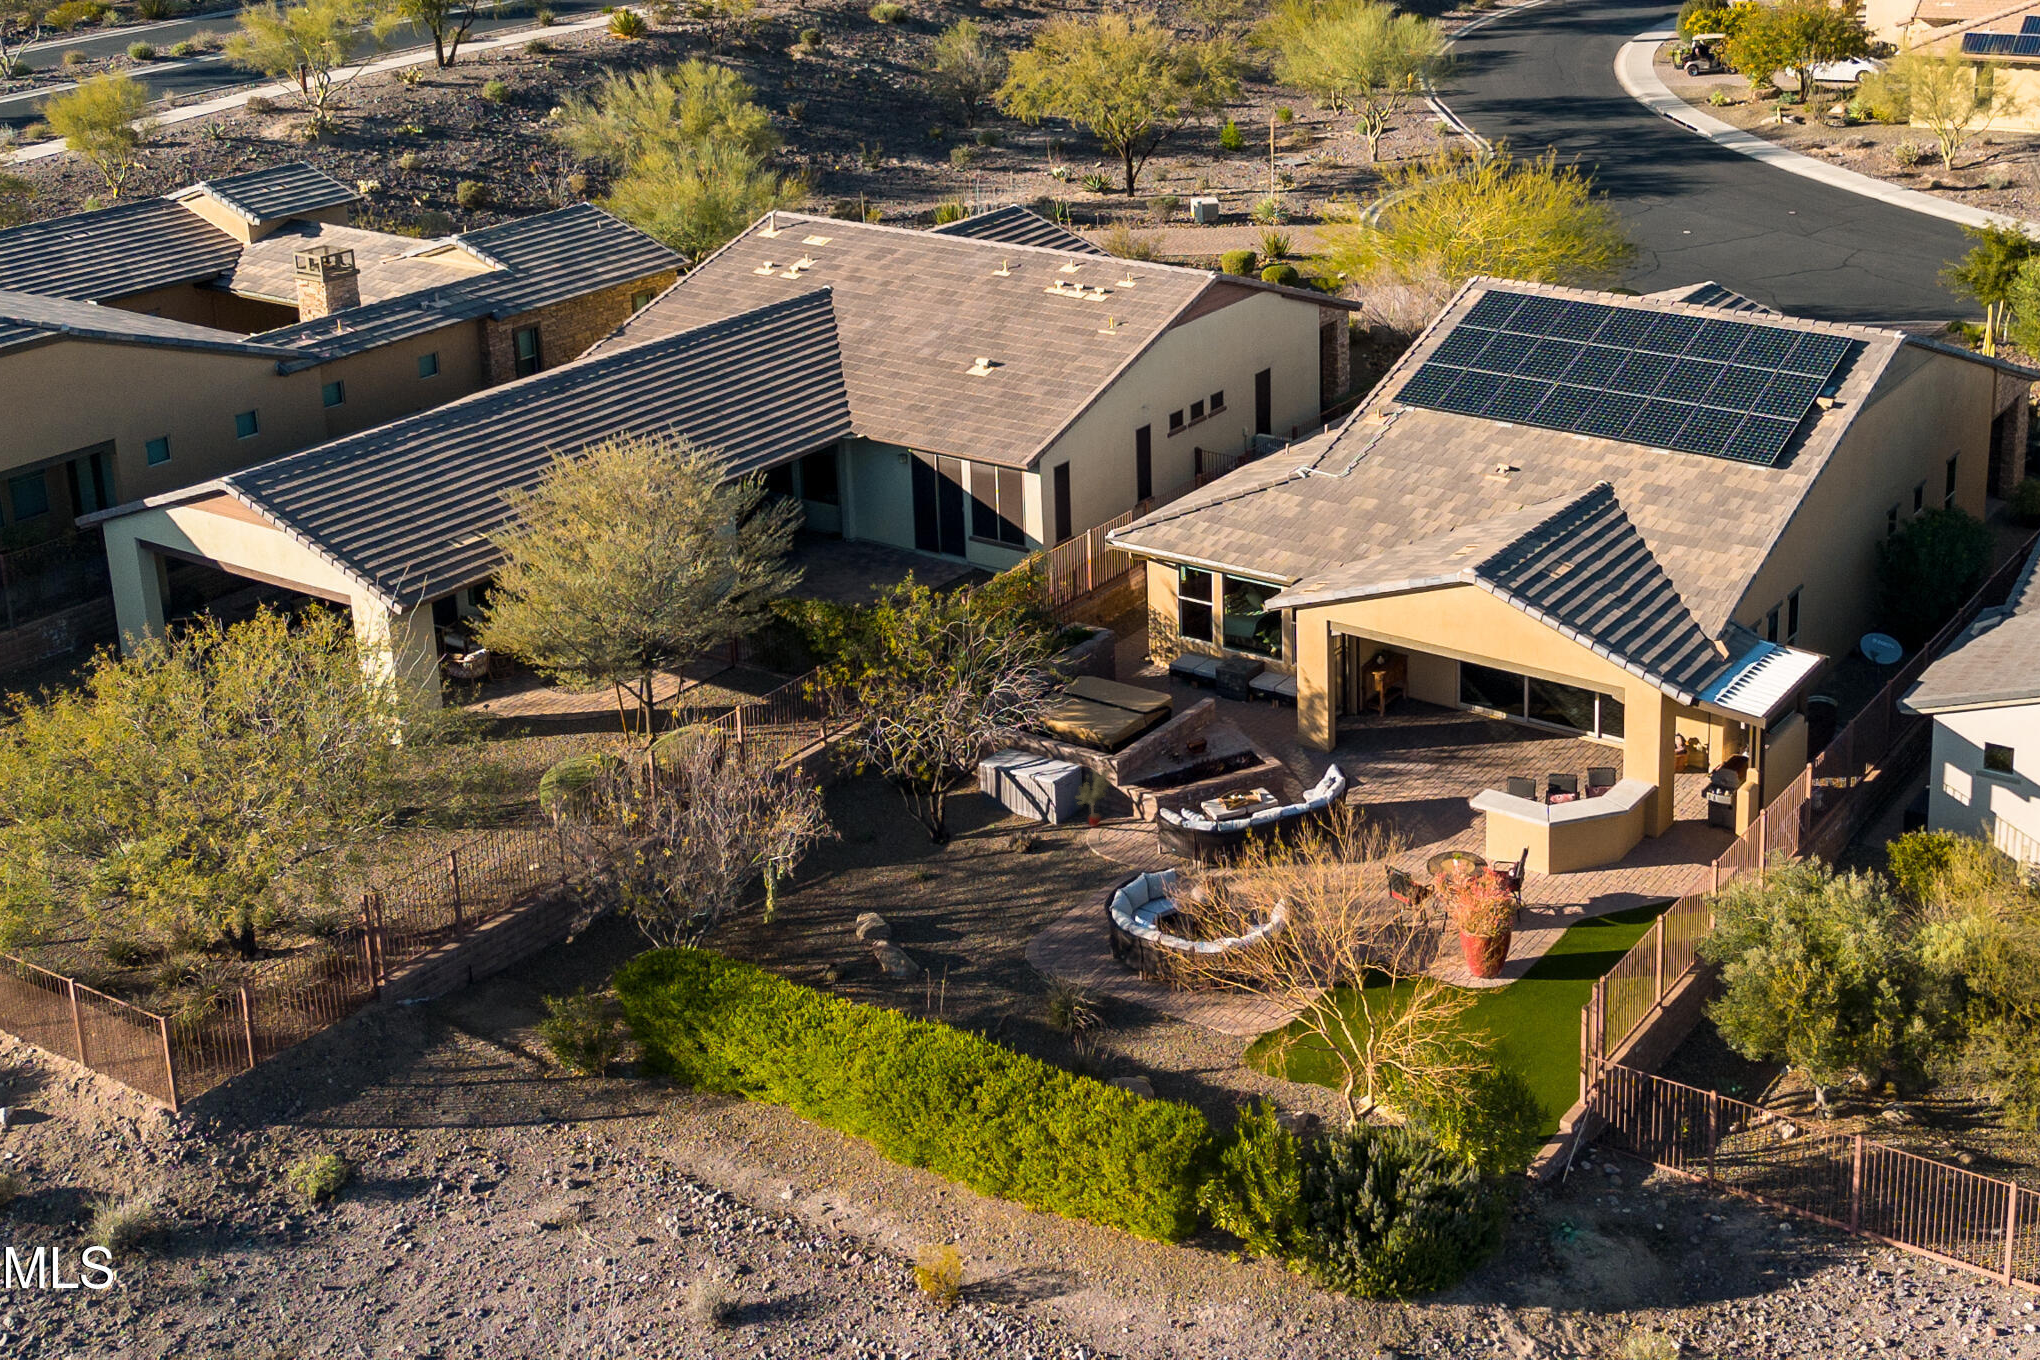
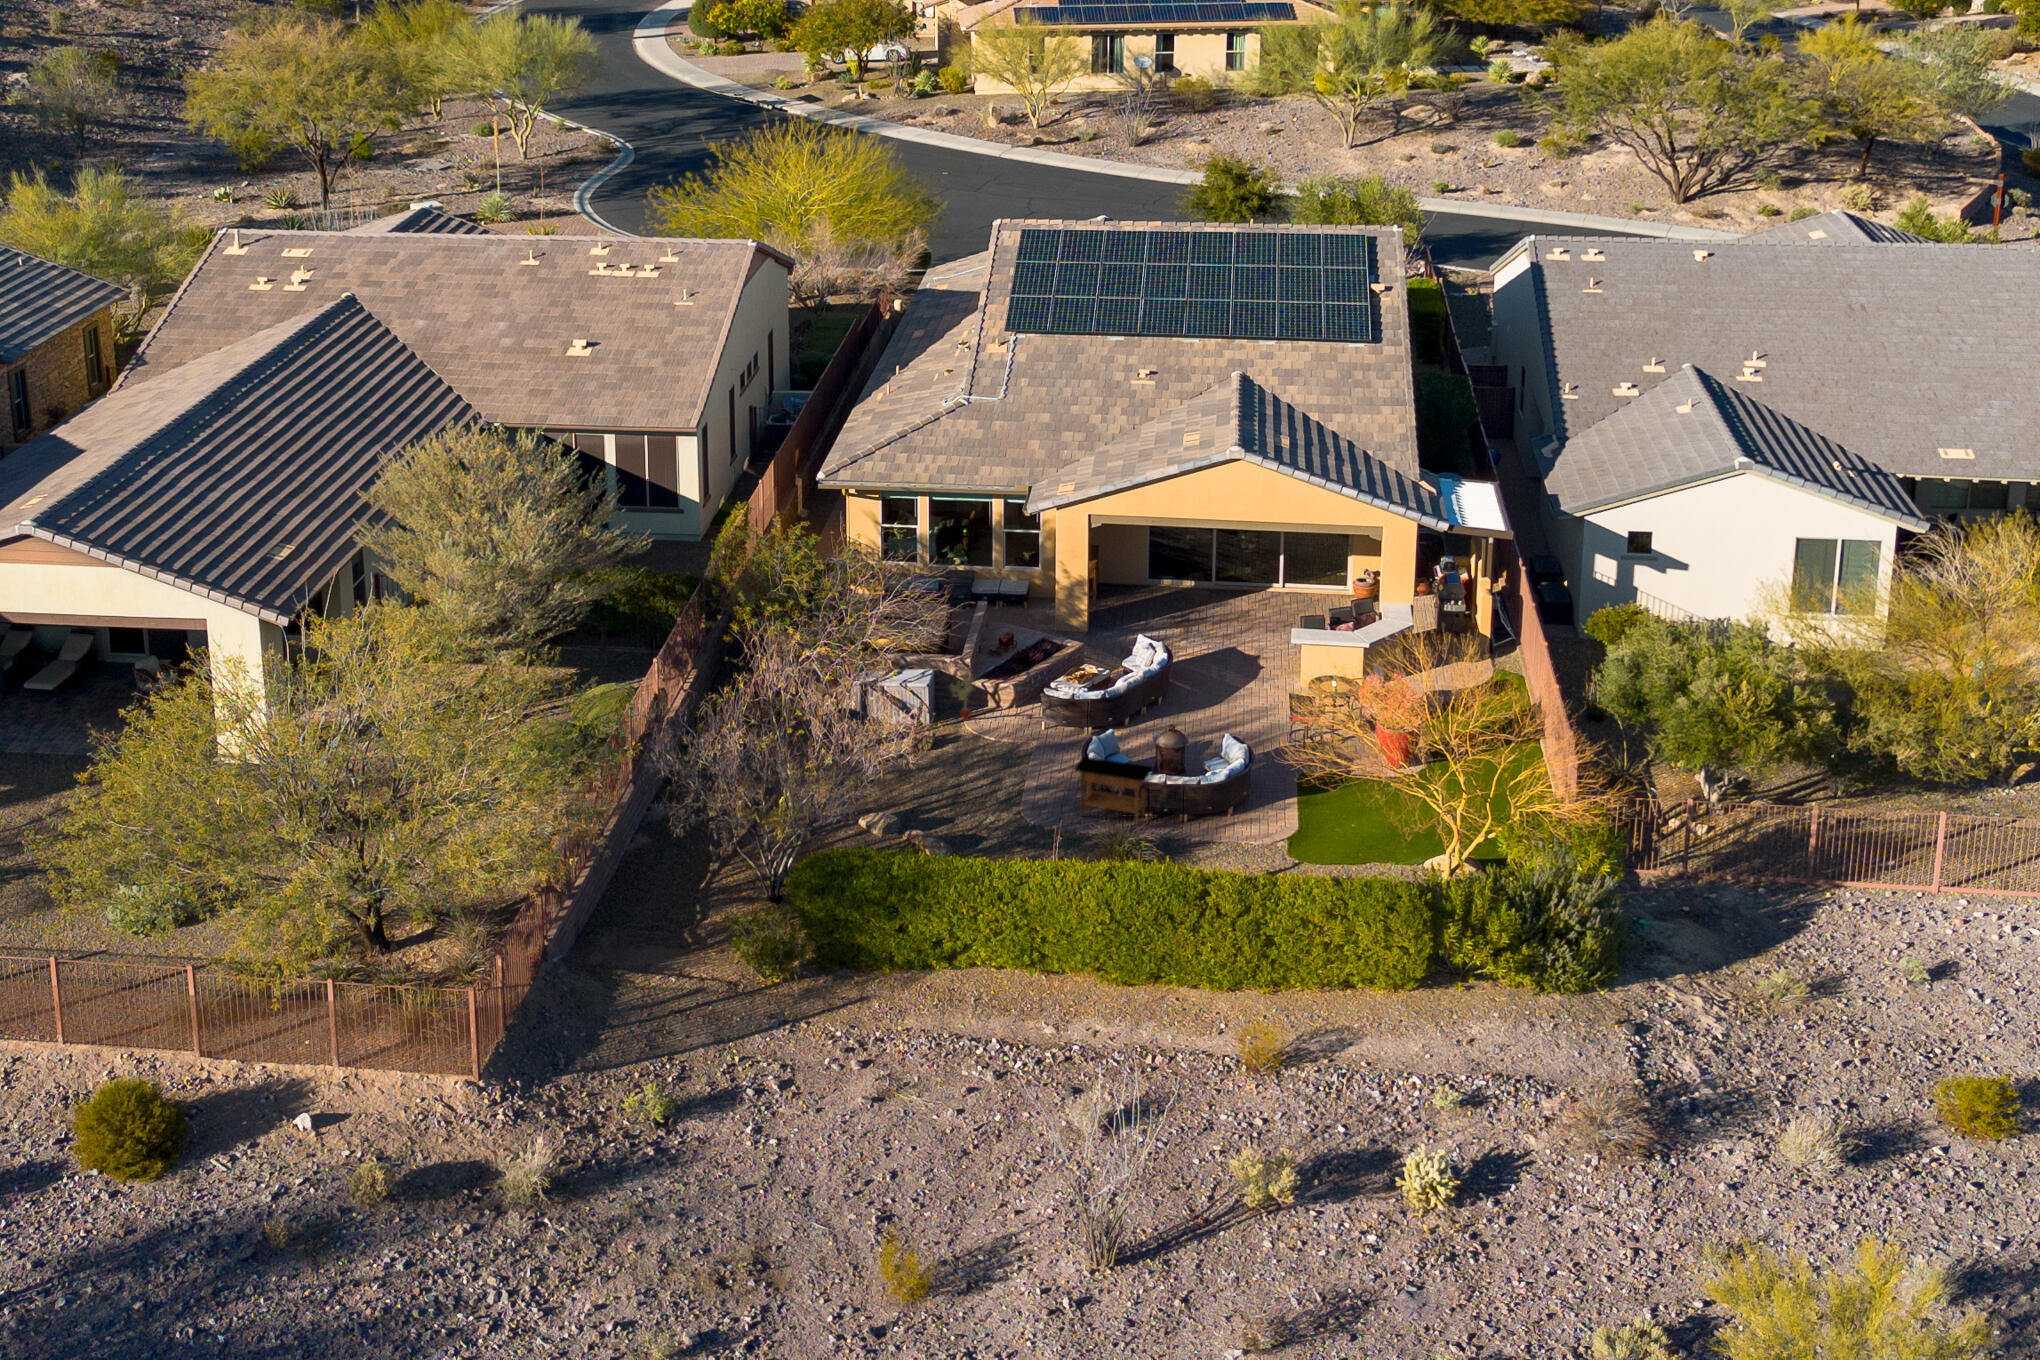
side table: none [1061,897,1146,991] -> present [1074,757,1153,824]

